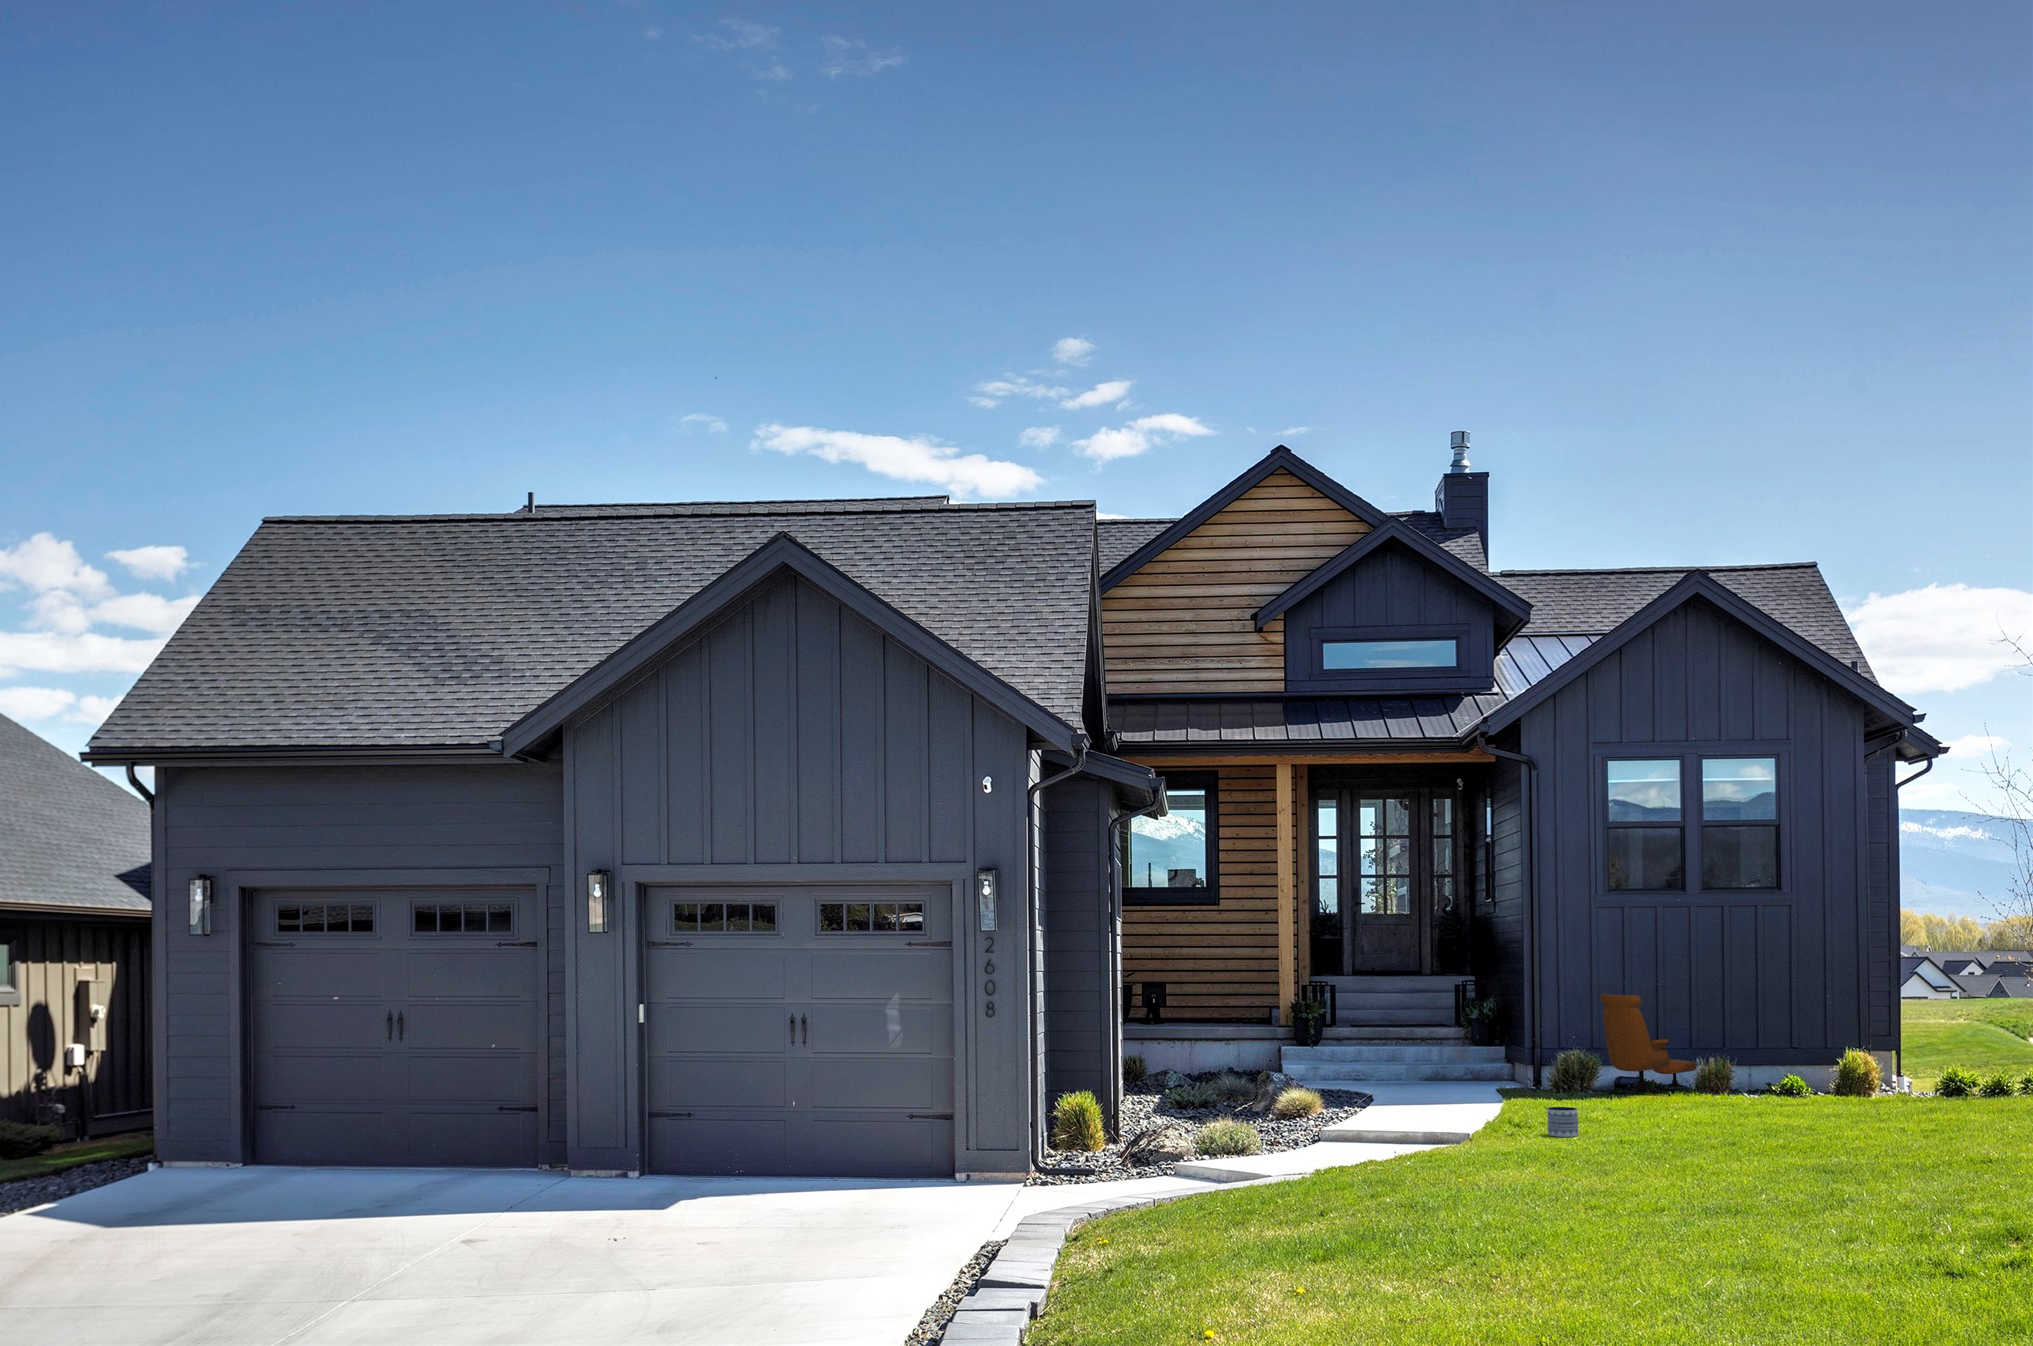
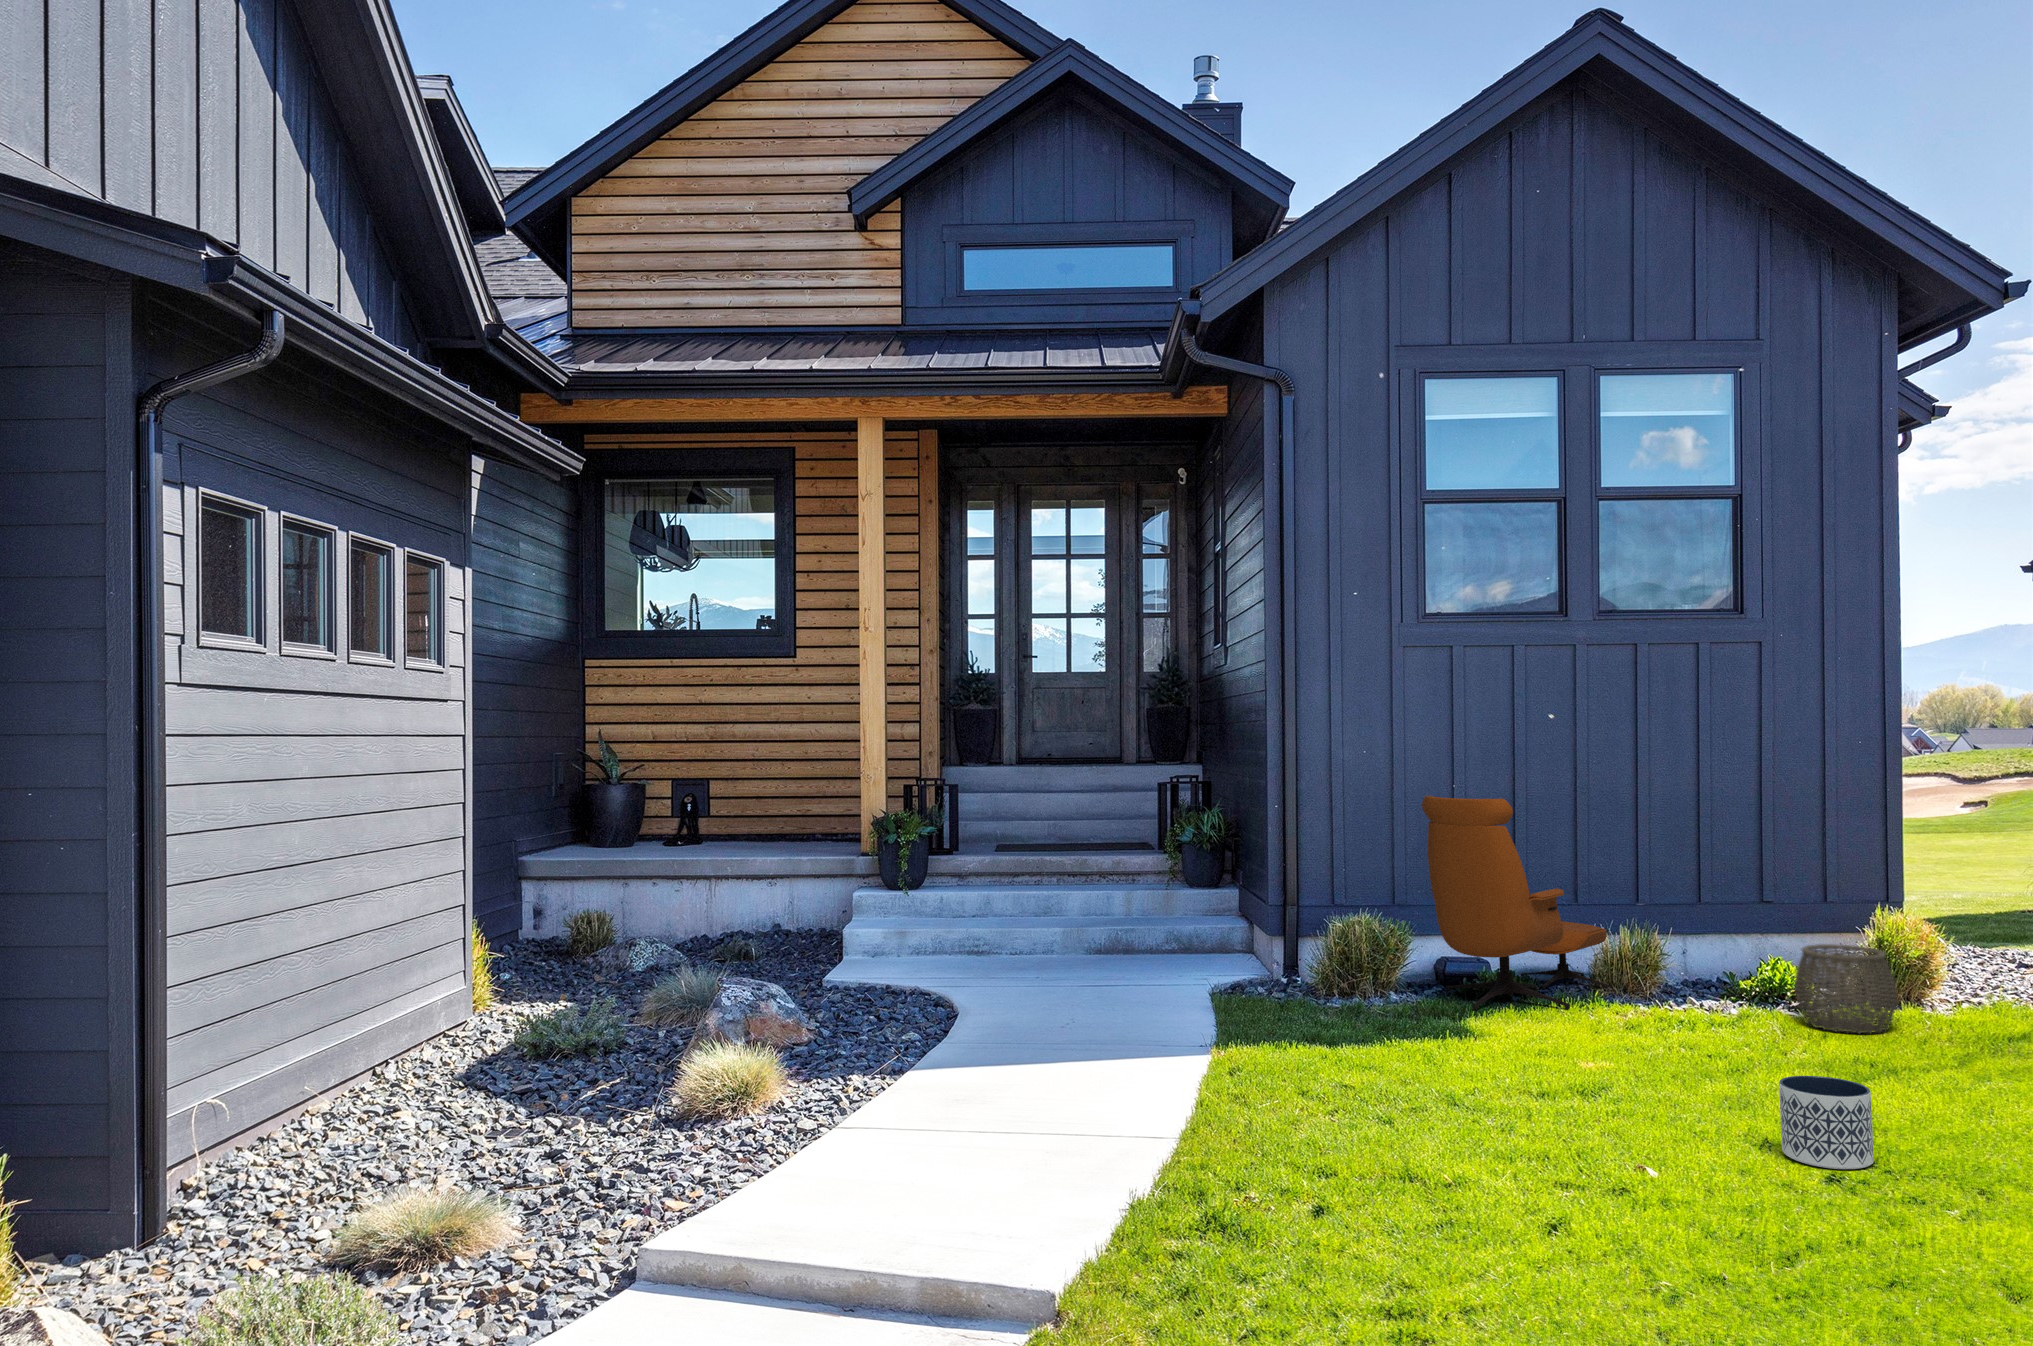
woven basket: none [1768,1064,1811,1102] -> present [1795,944,1897,1034]
planter: present [1547,1107,1578,1137] -> present [1779,1076,1874,1169]

